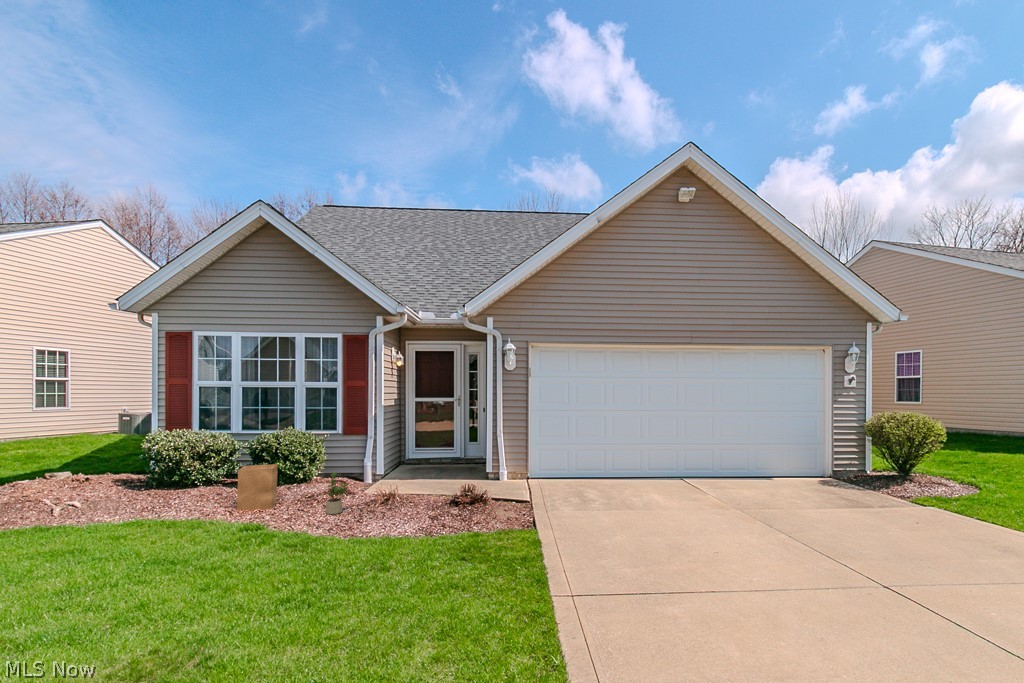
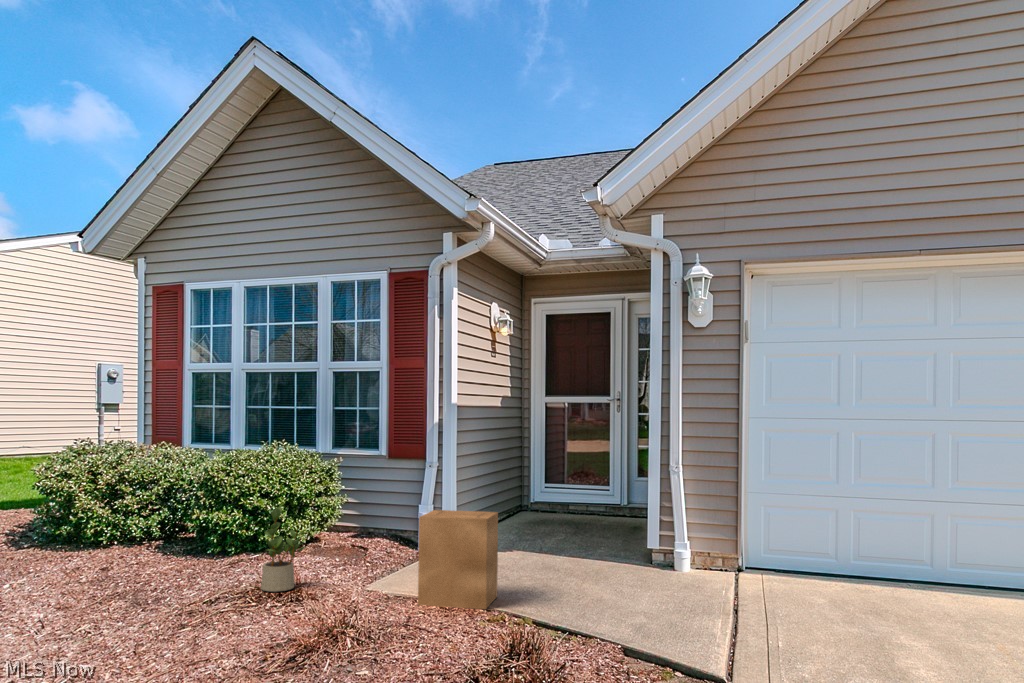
cardboard box: present [237,464,277,510] -> present [418,510,498,609]

